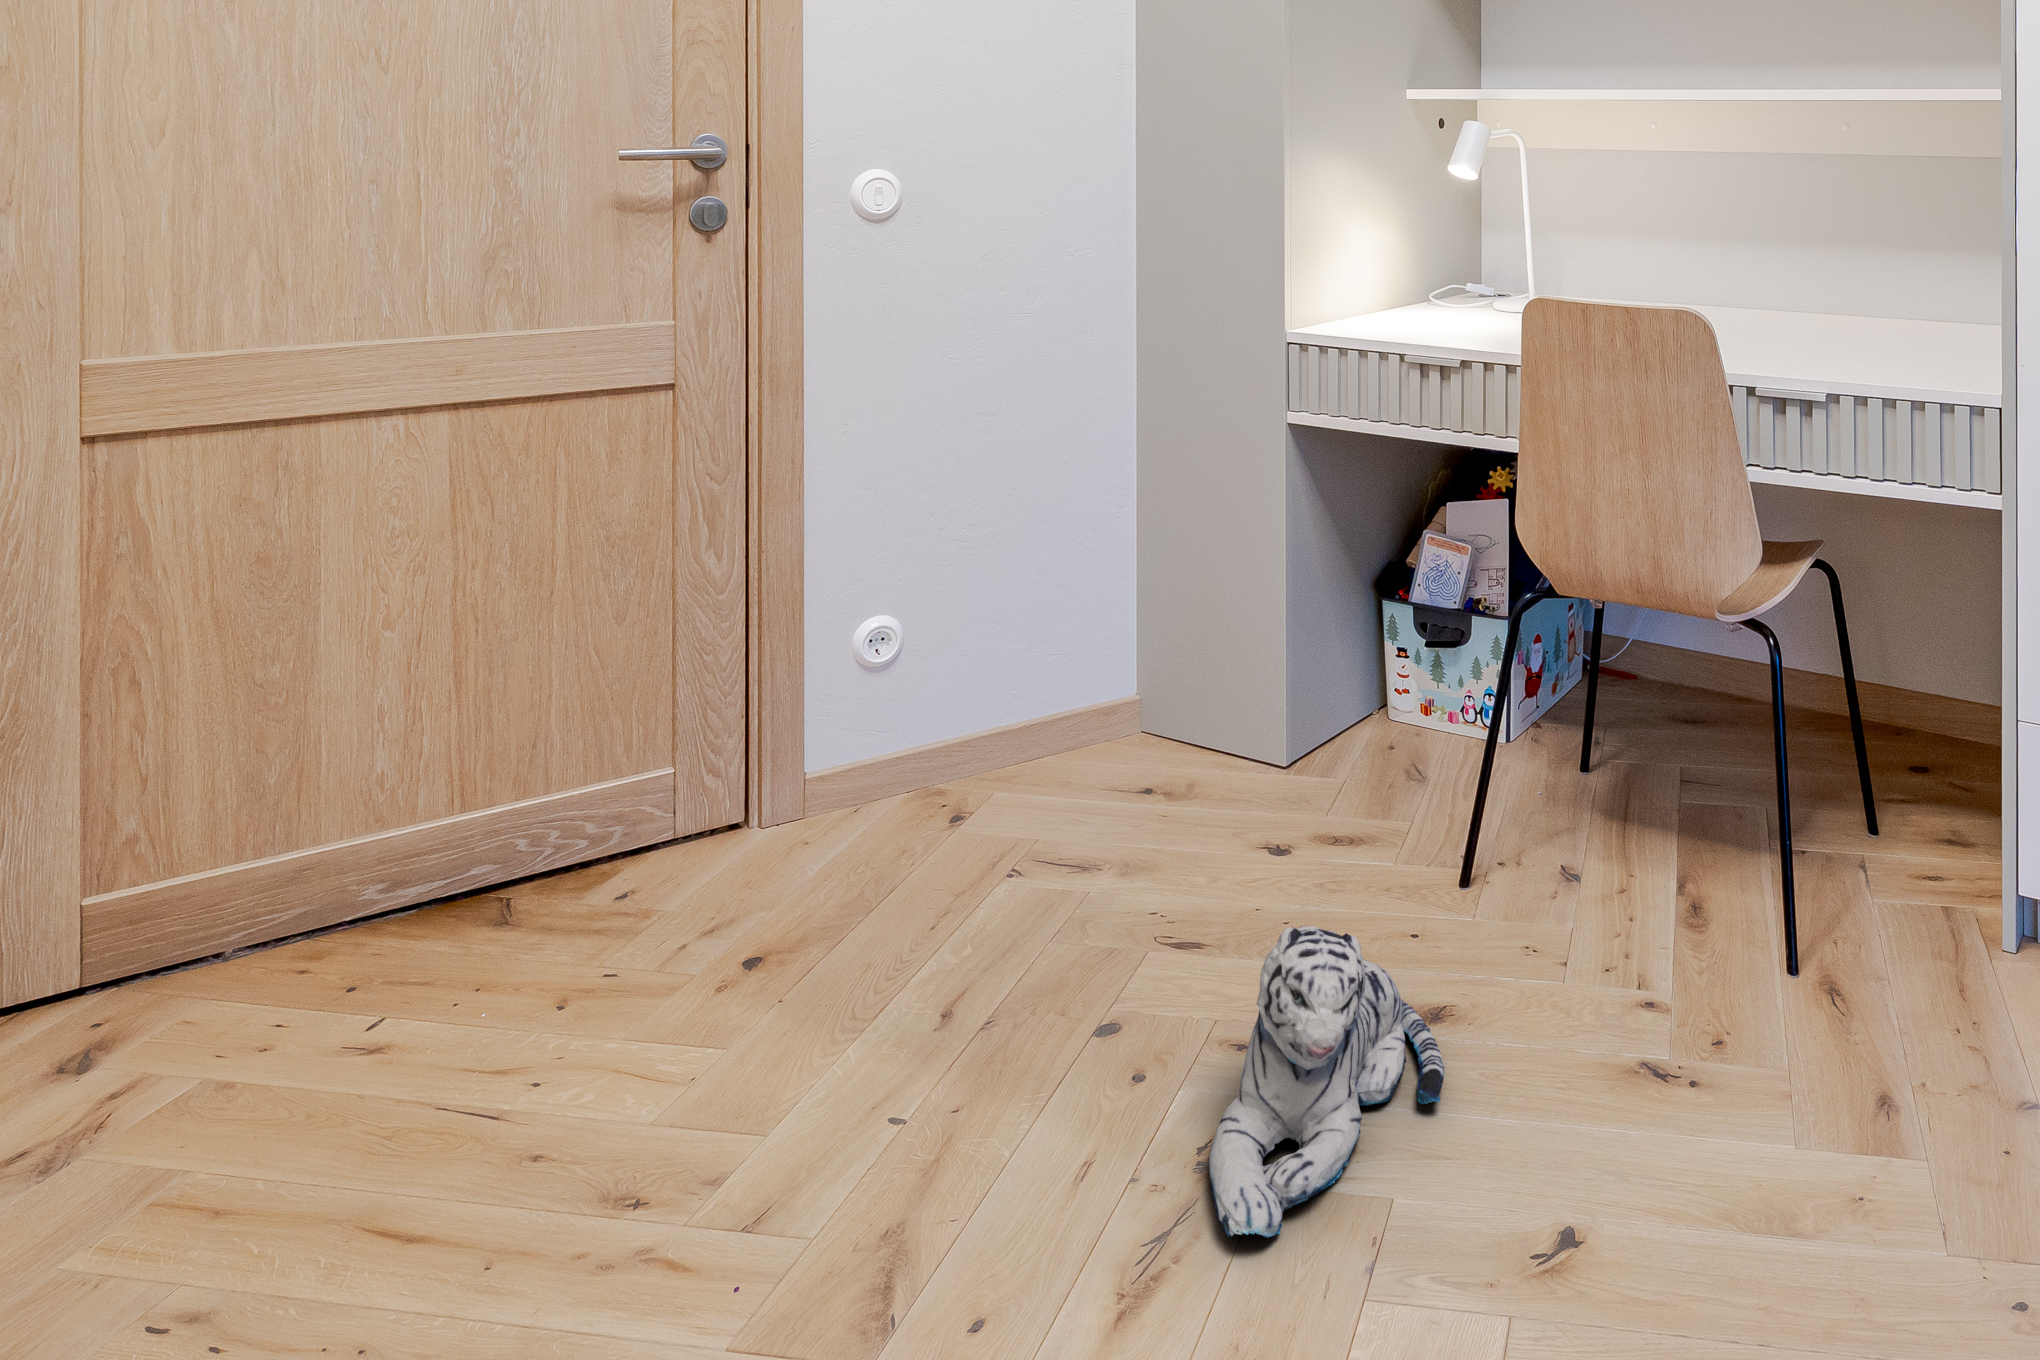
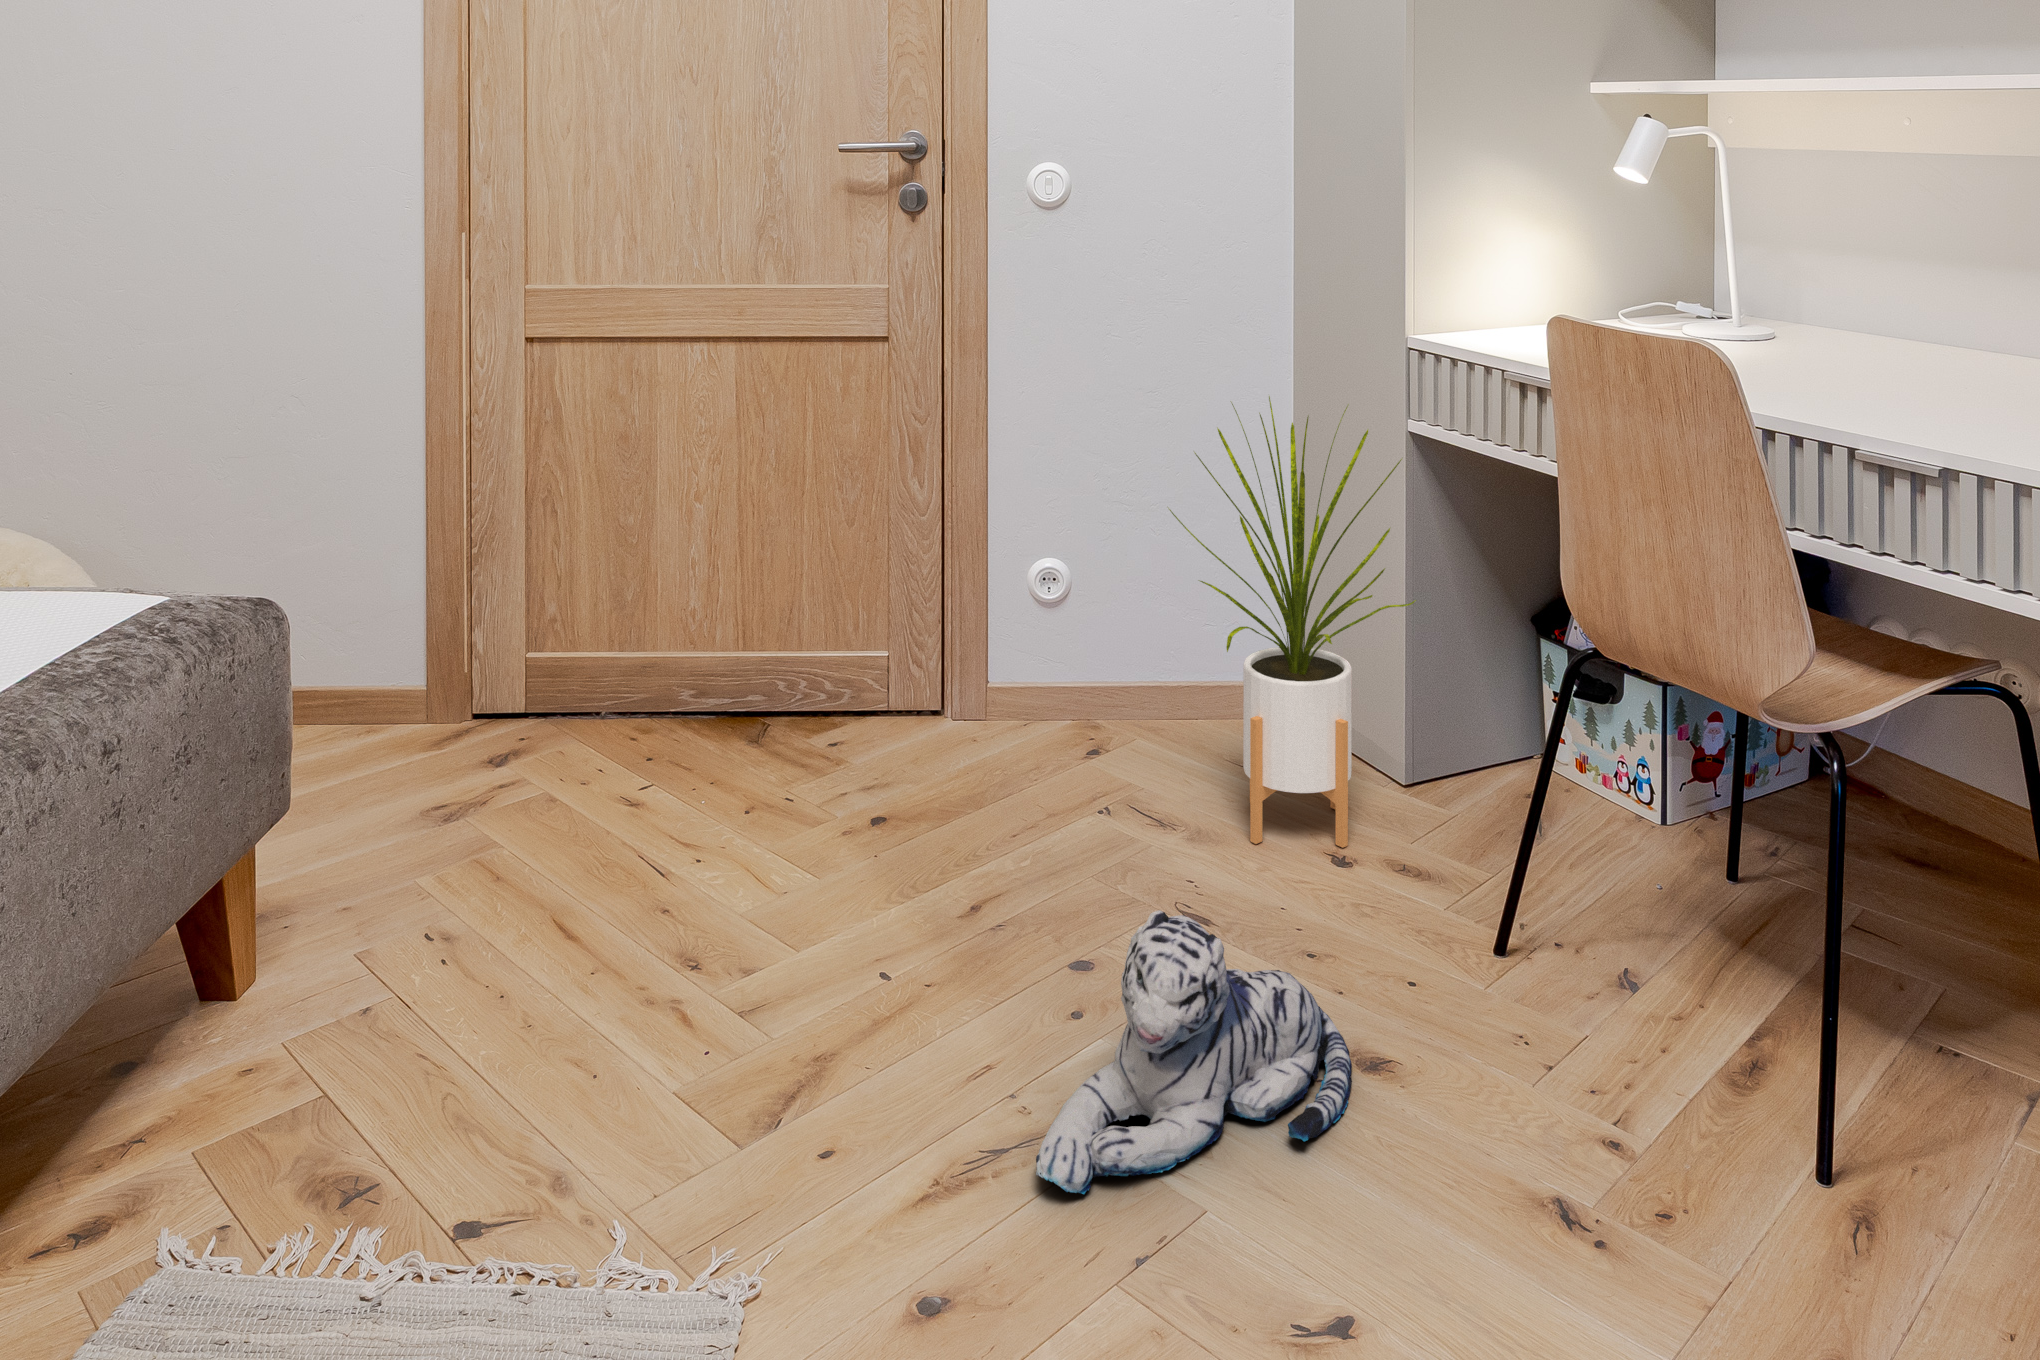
house plant: none [1087,403,1327,860] -> present [1169,396,1416,848]

